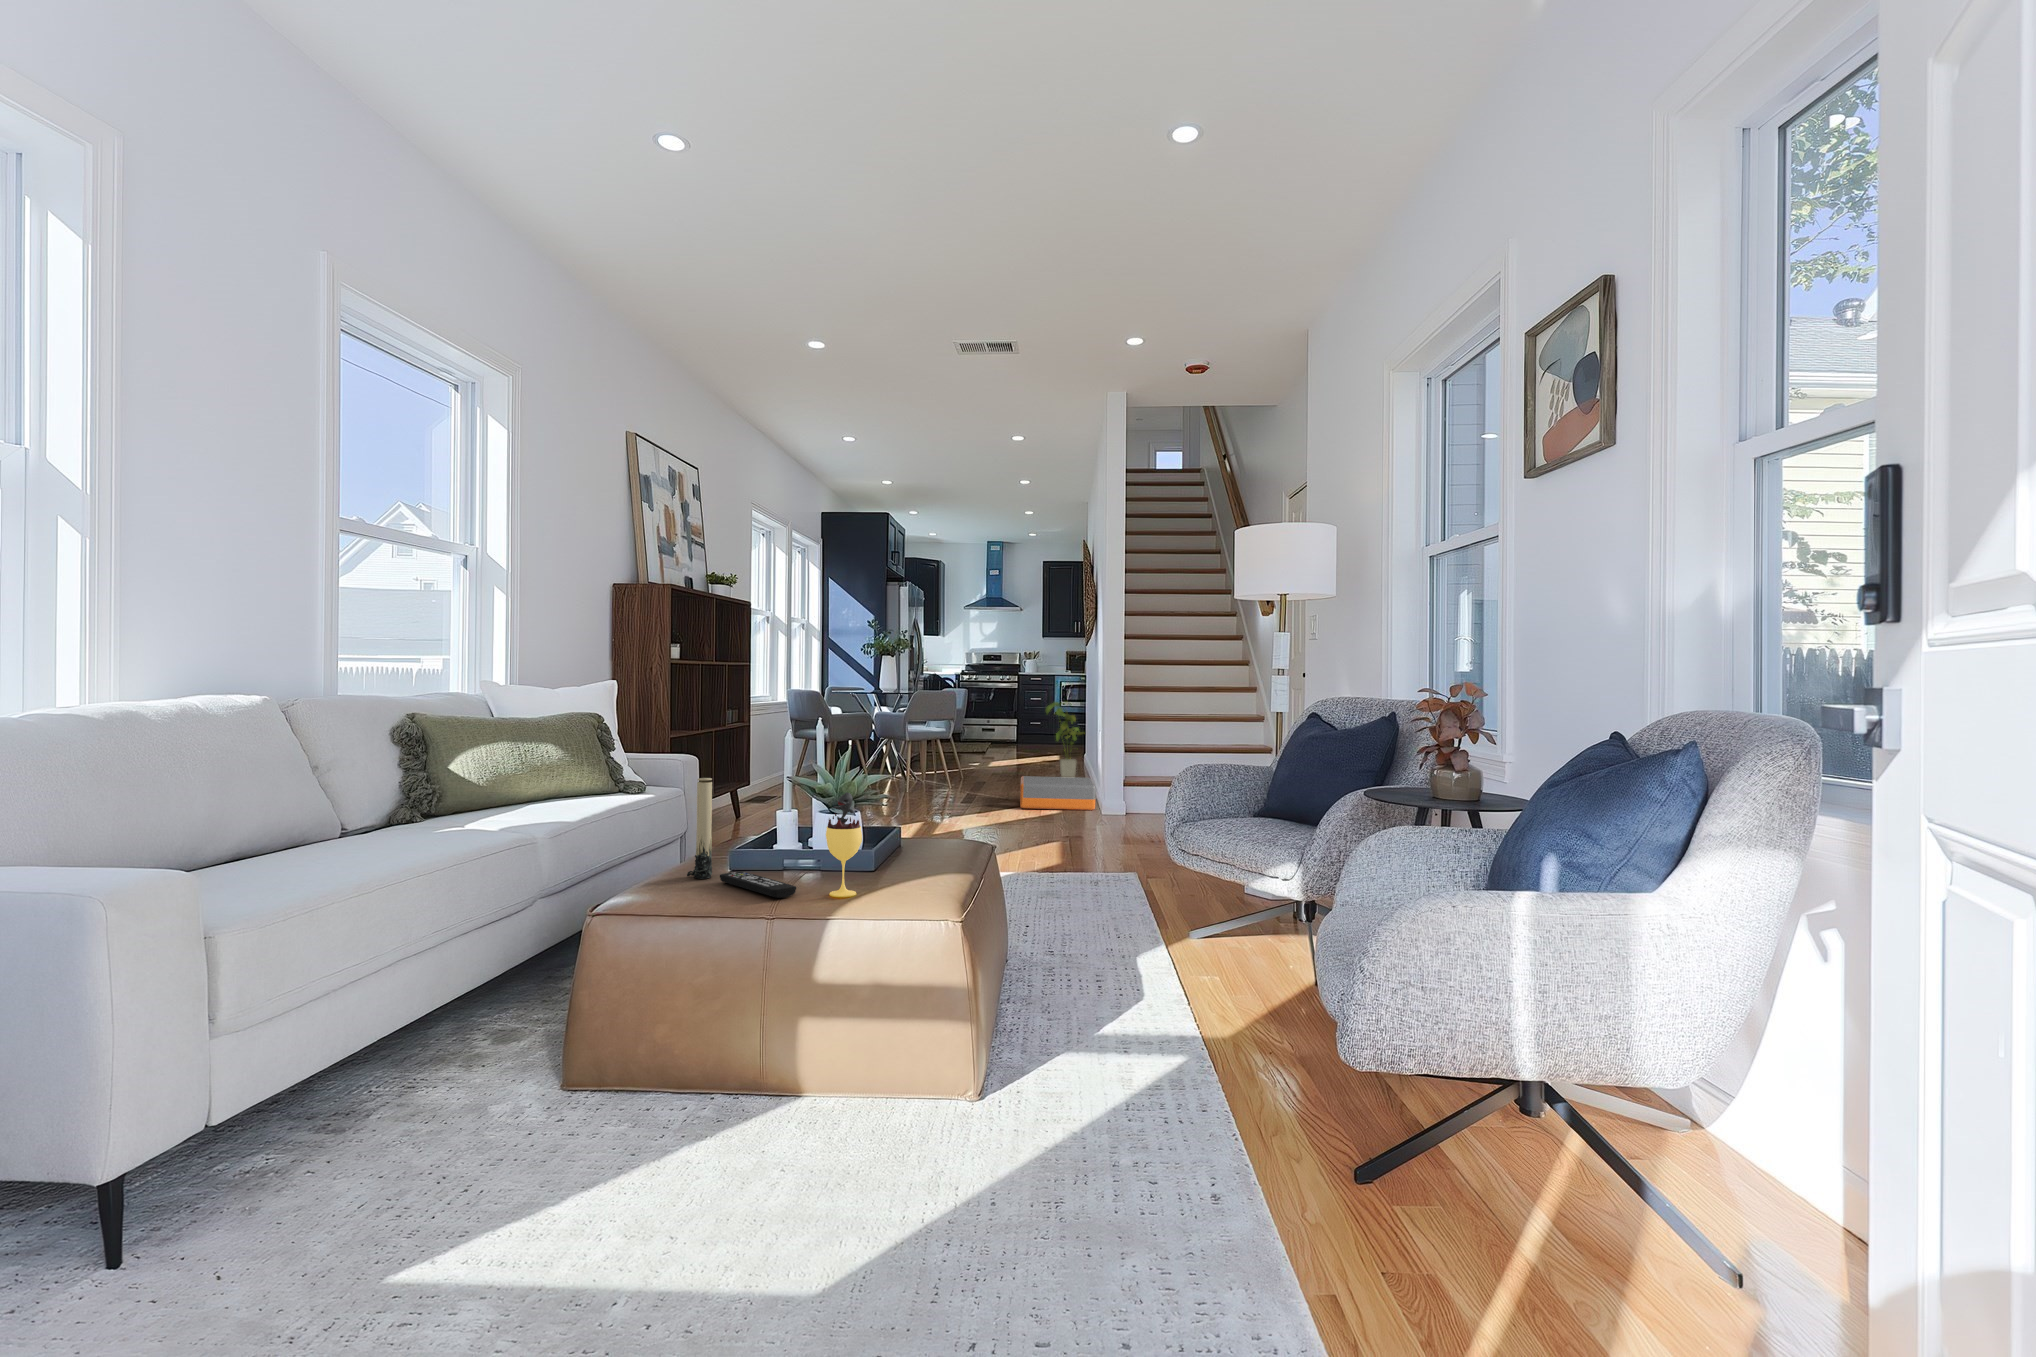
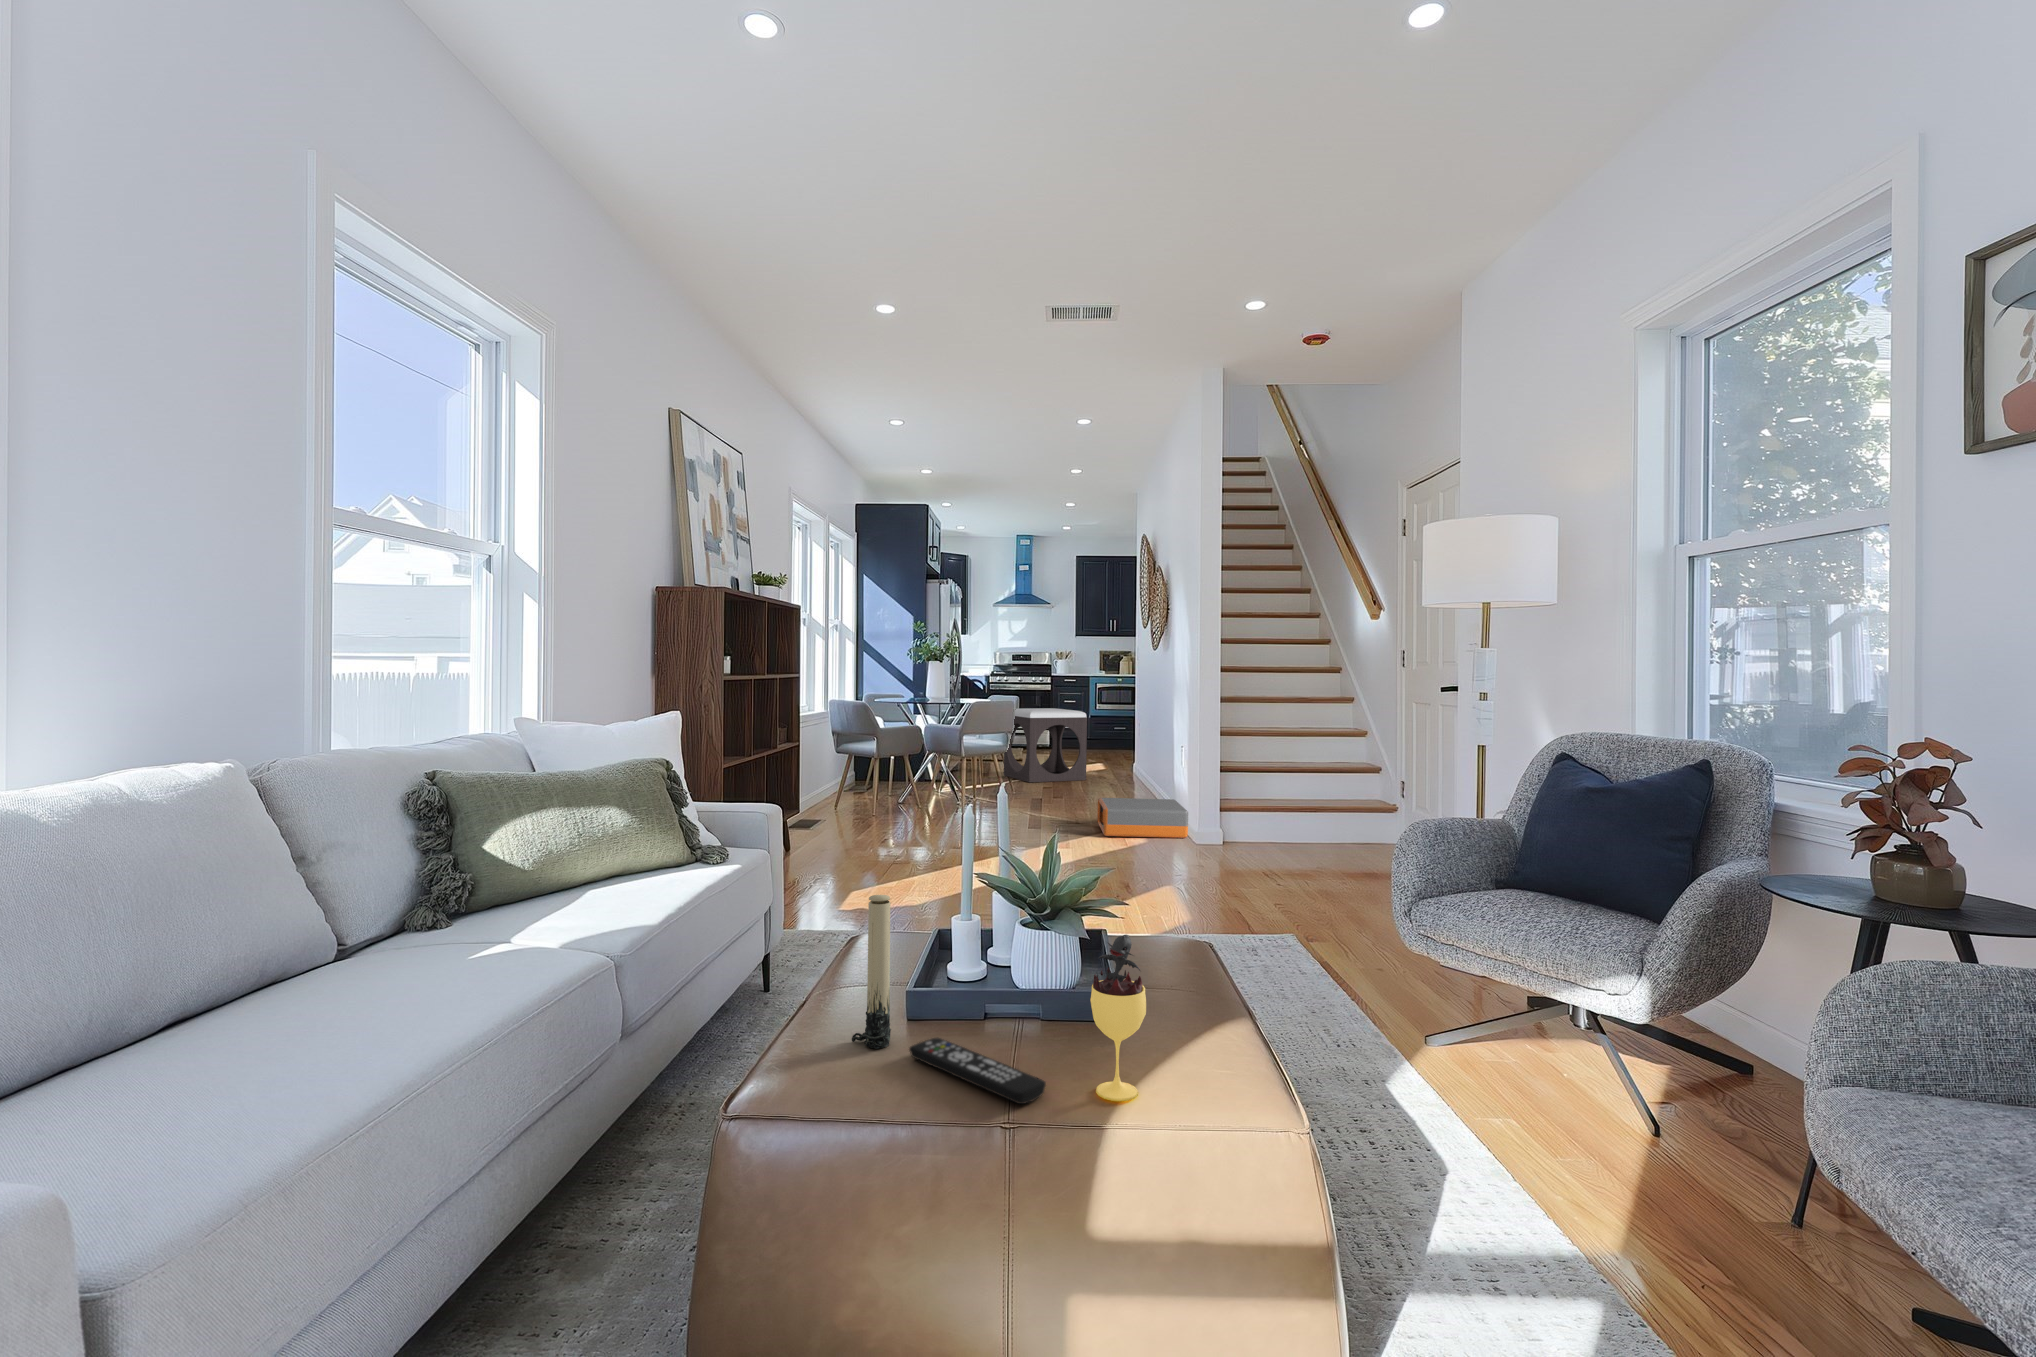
footstool: none [958,702,1034,770] -> present [1004,708,1087,782]
house plant: present [1046,702,1085,777] -> none [1112,711,1157,801]

